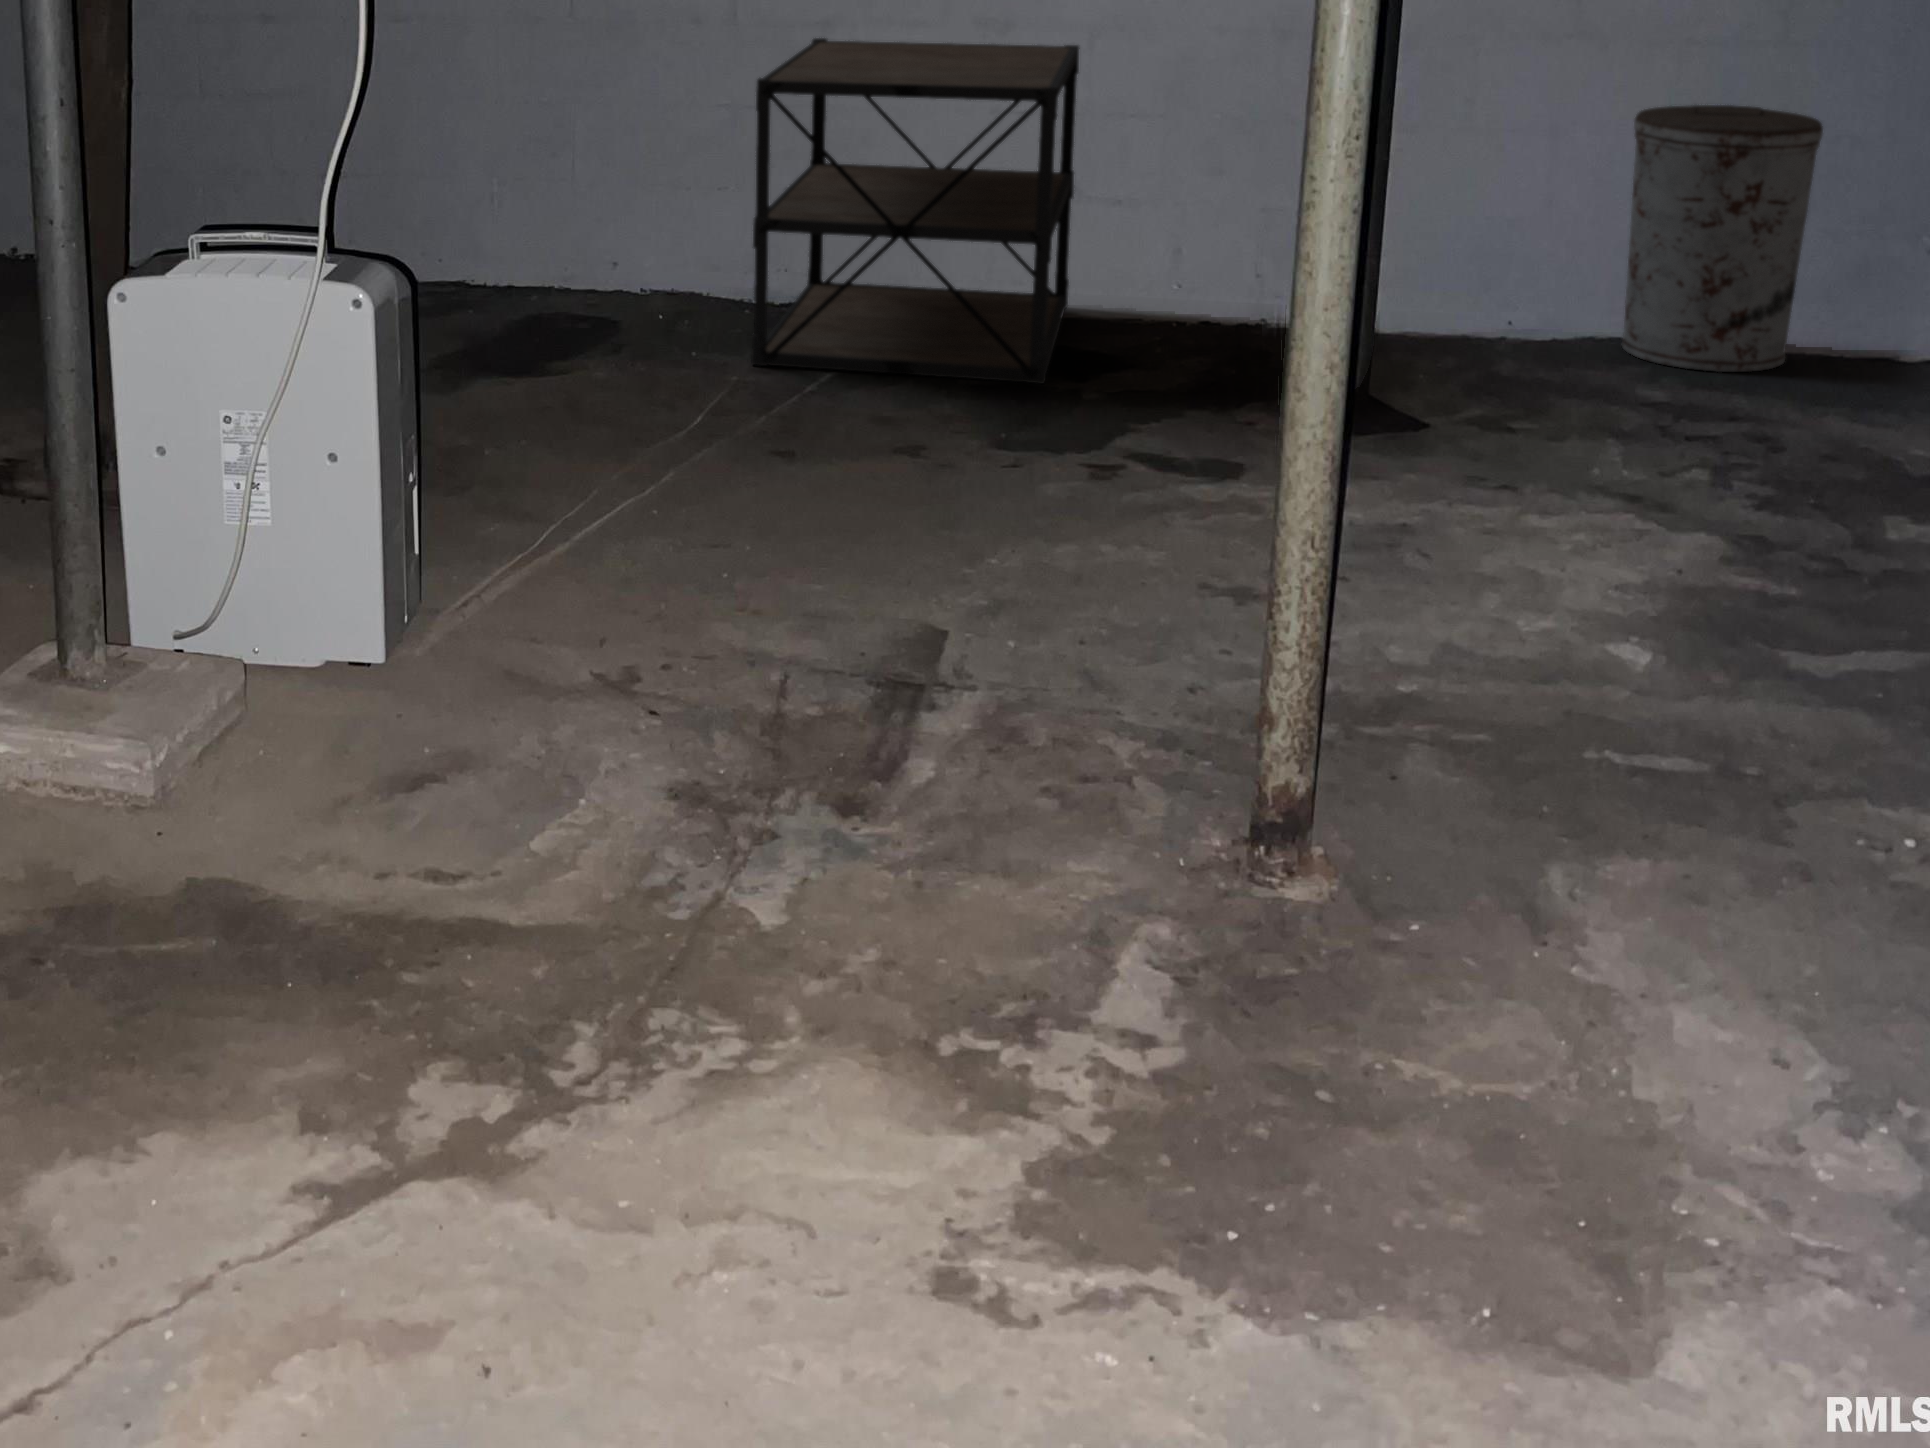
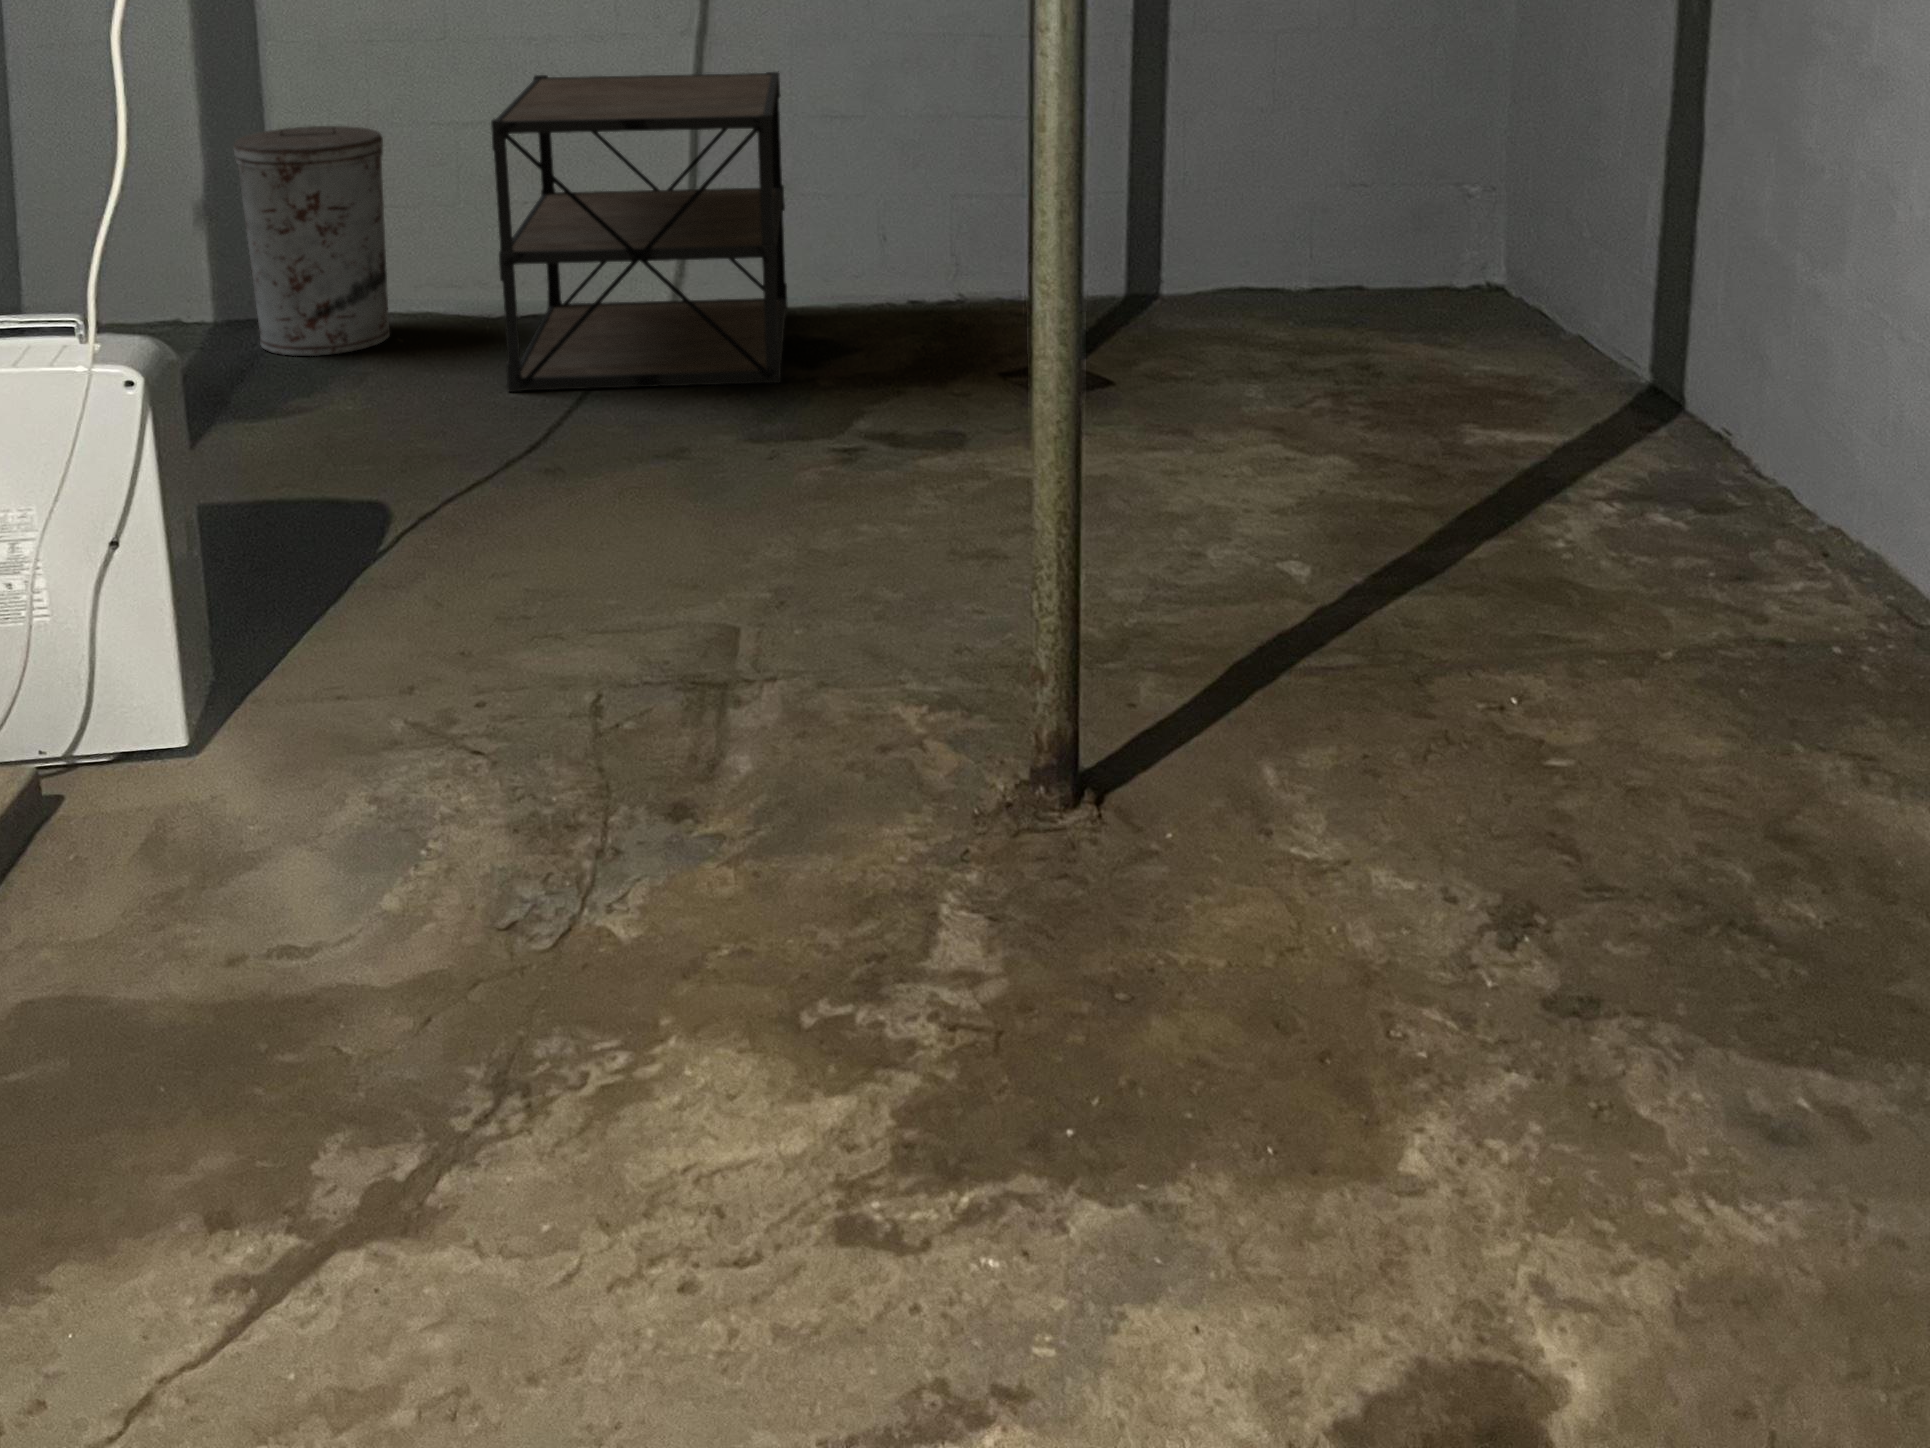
trash can: present [1622,105,1823,372] -> present [233,126,390,356]

